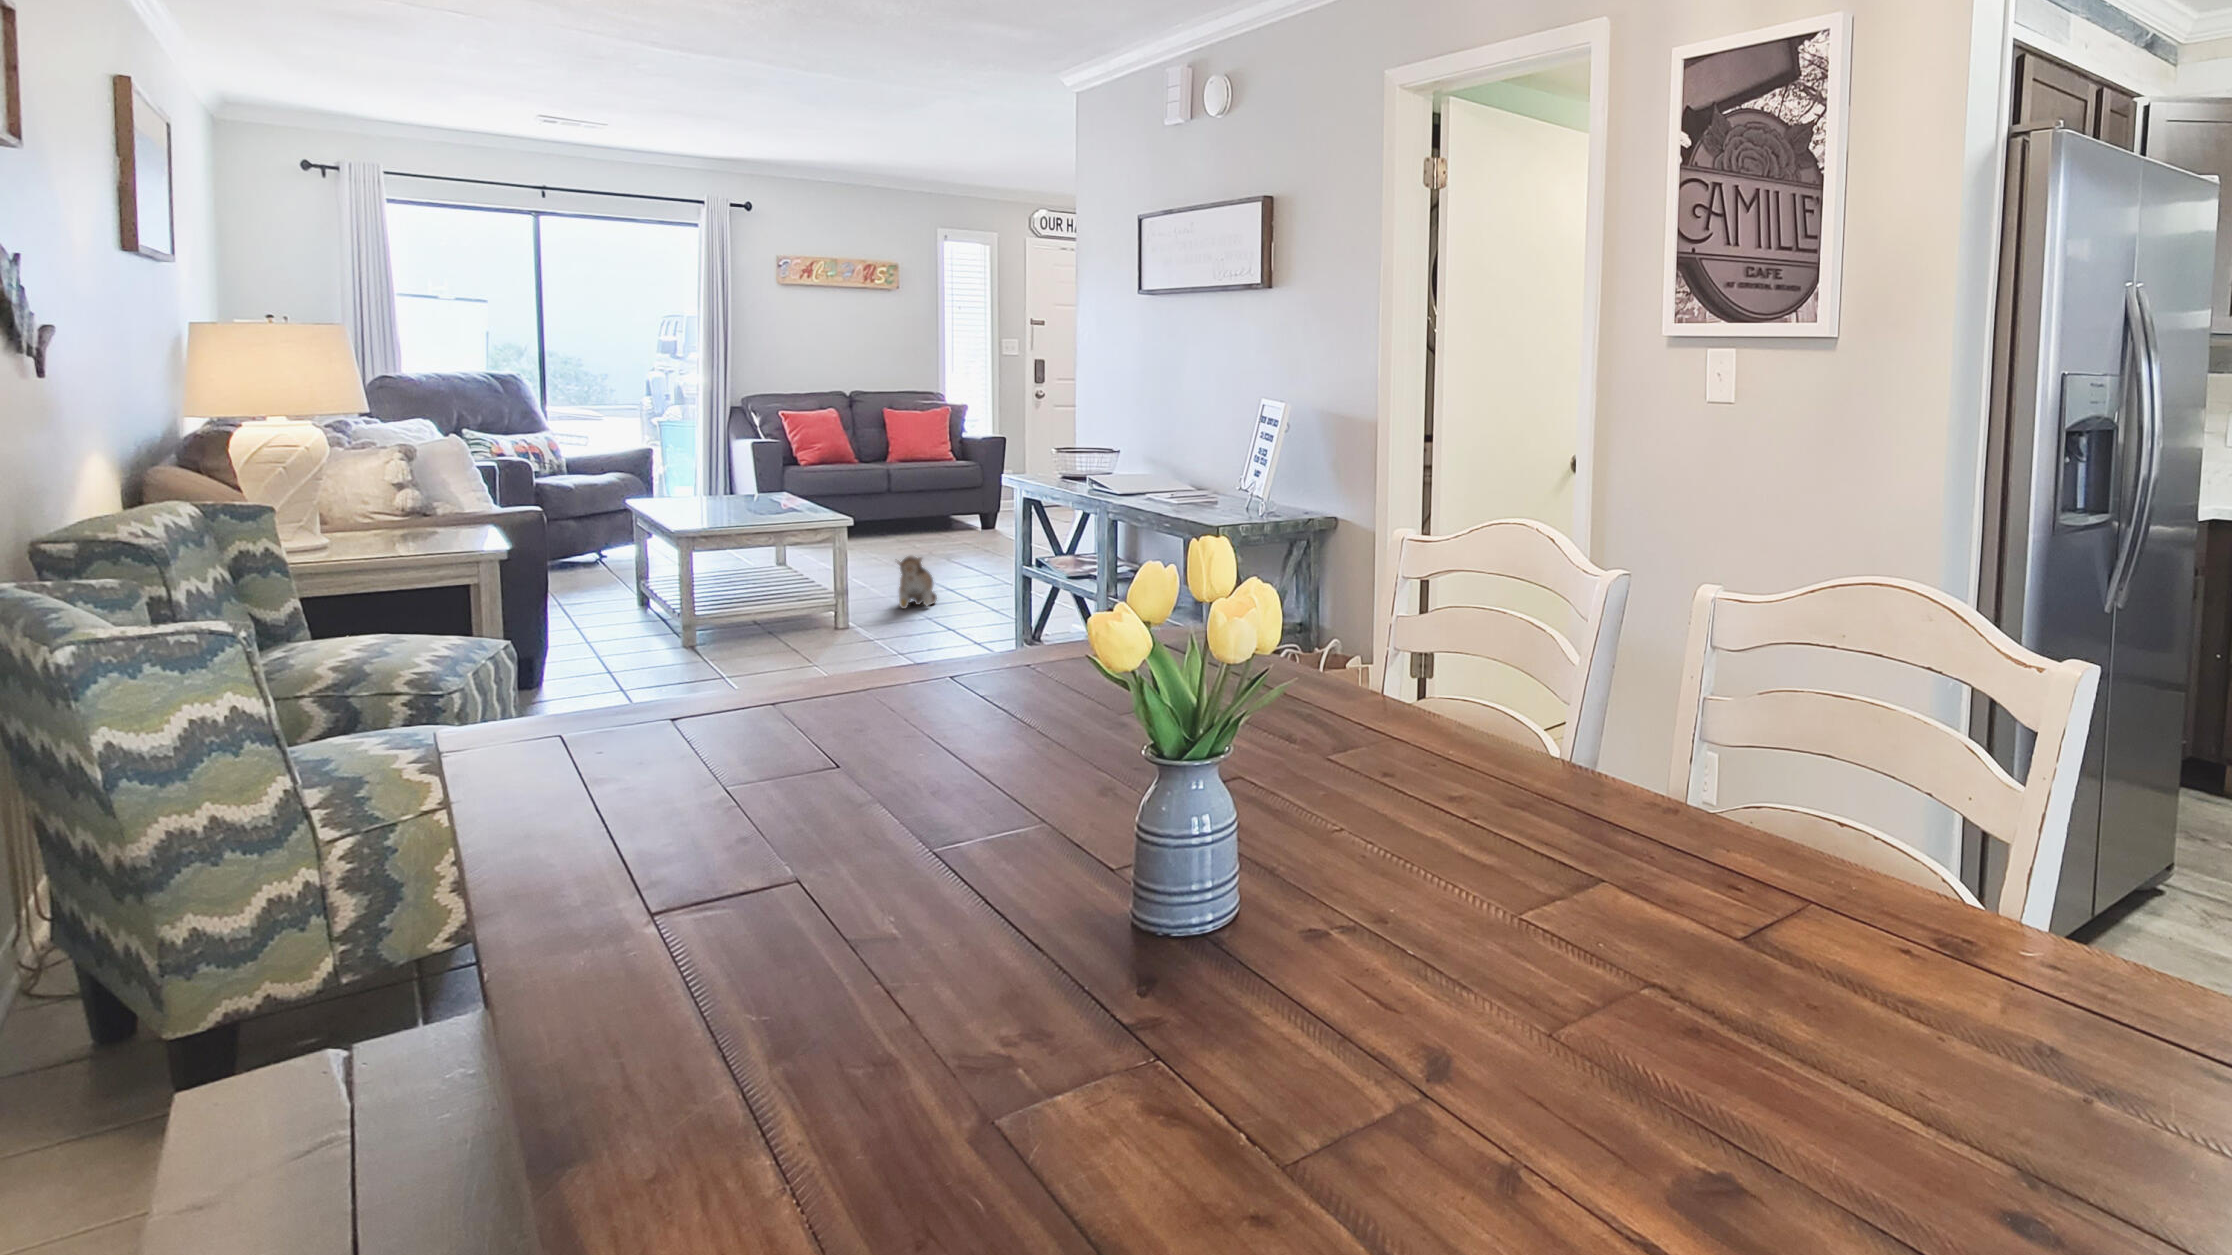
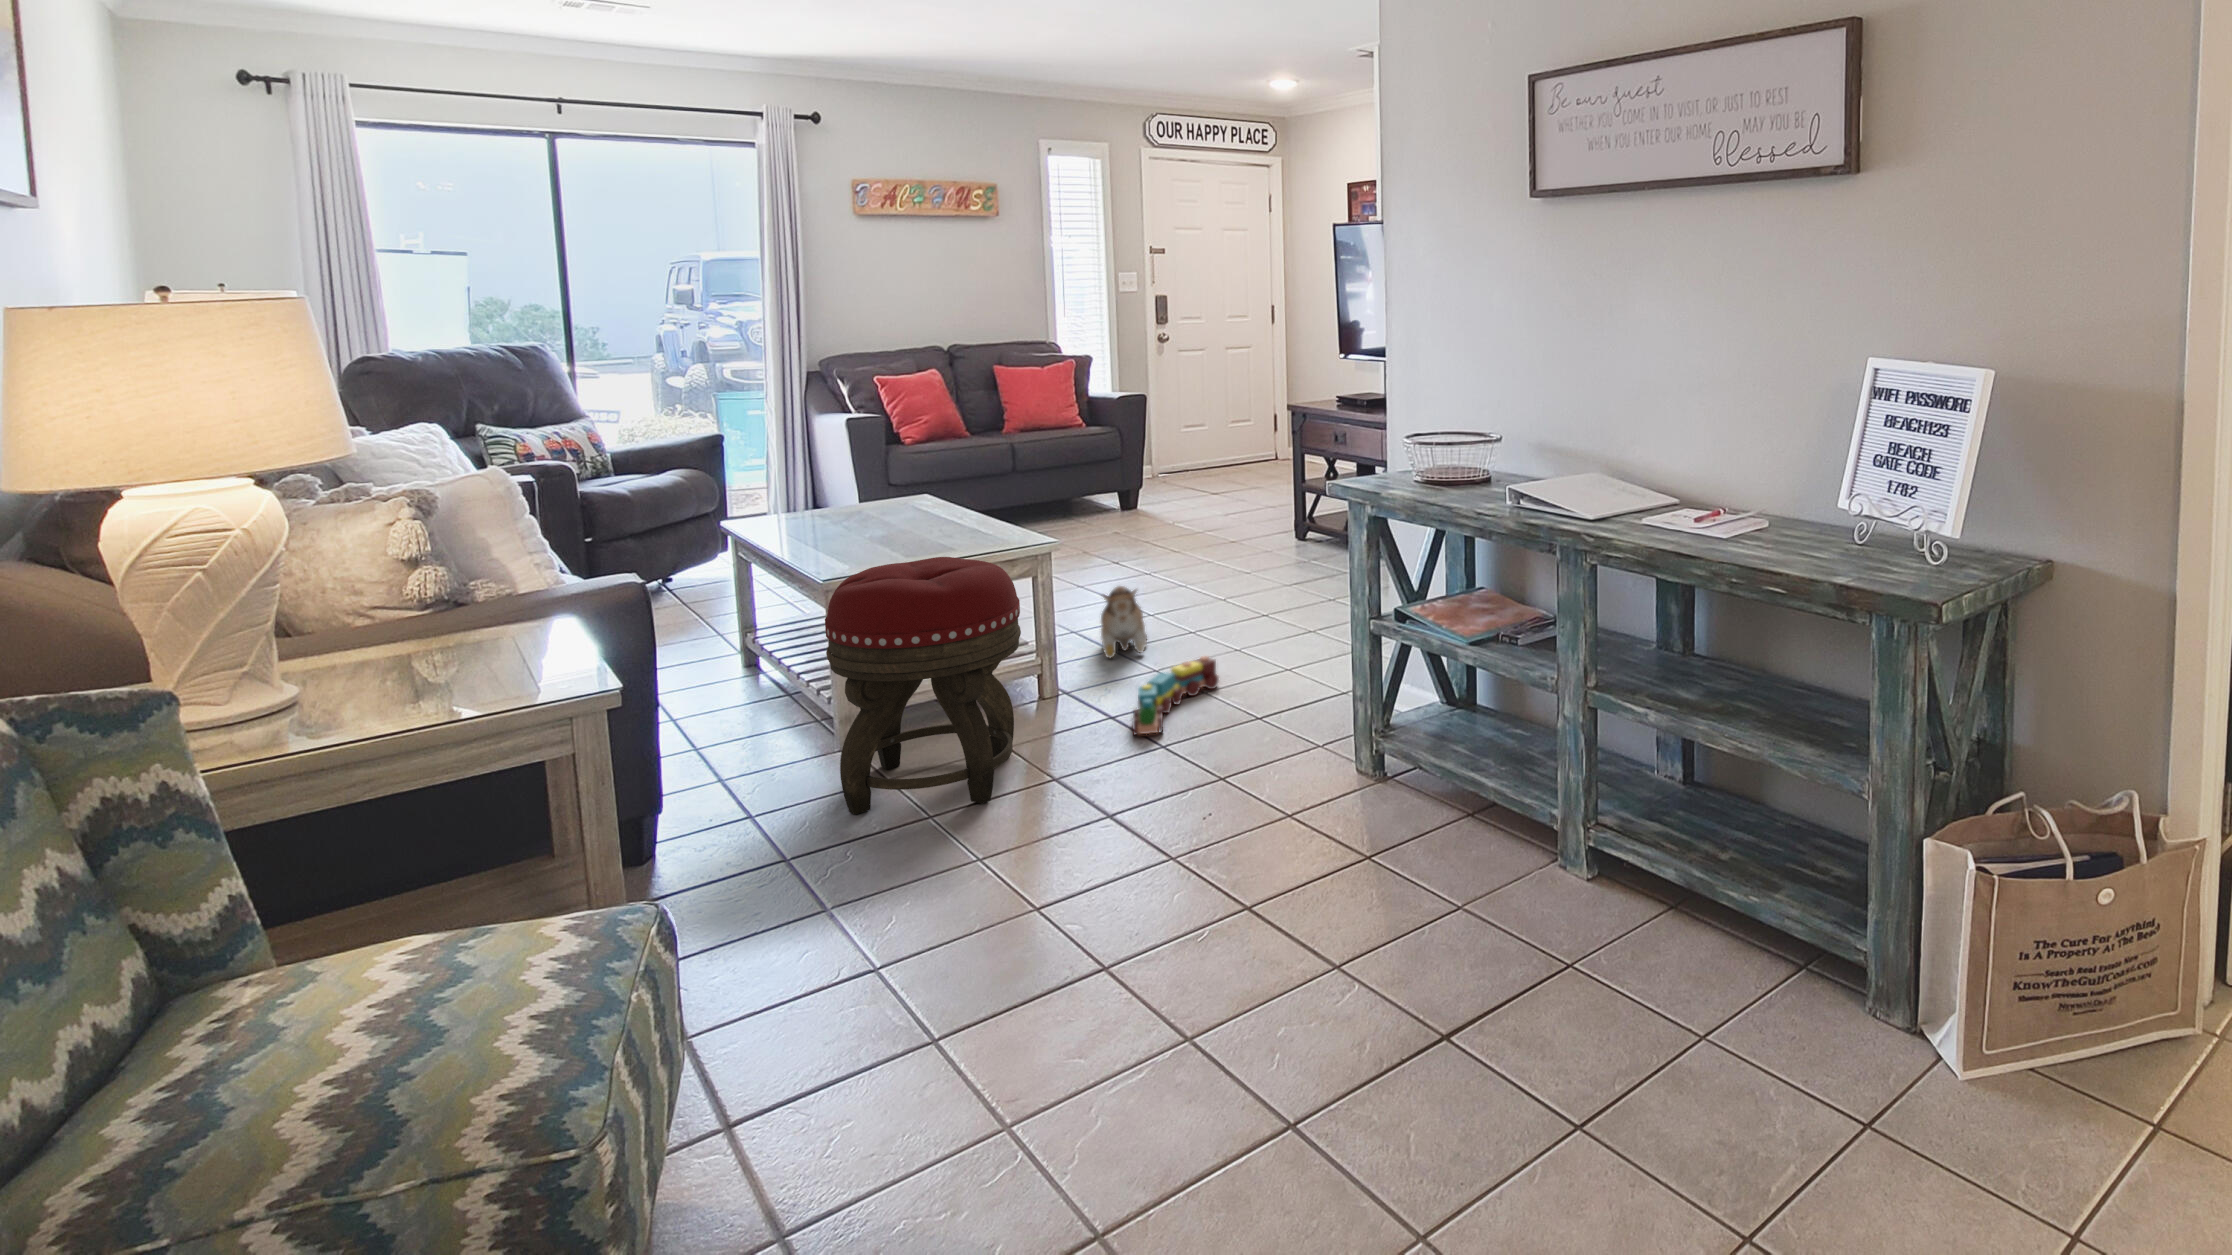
footstool: none [666,512,803,671] -> present [825,557,1021,814]
toy train: none [888,603,970,645] -> present [1133,656,1219,735]

